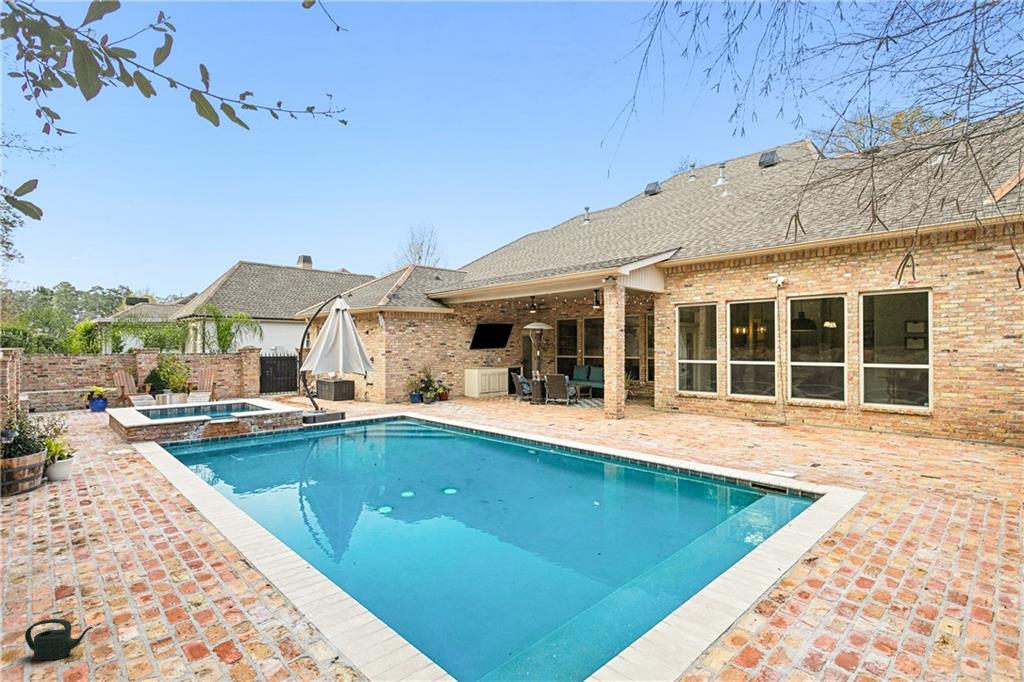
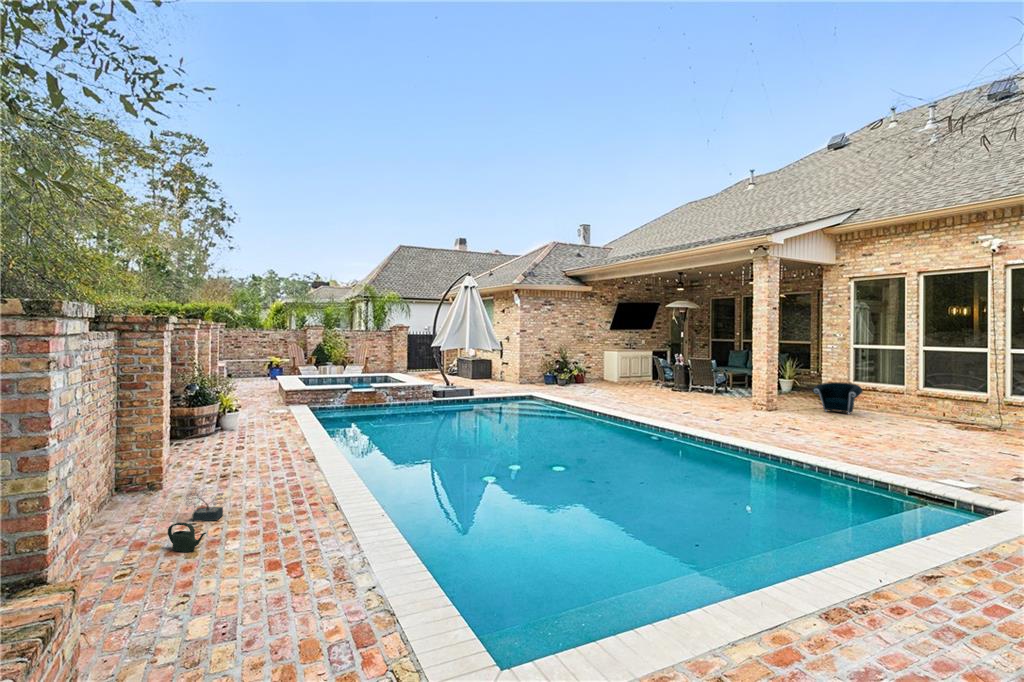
armchair: none [652,390,689,416] -> present [812,382,862,414]
decorative plant: none [36,563,102,613] -> present [185,487,226,522]

